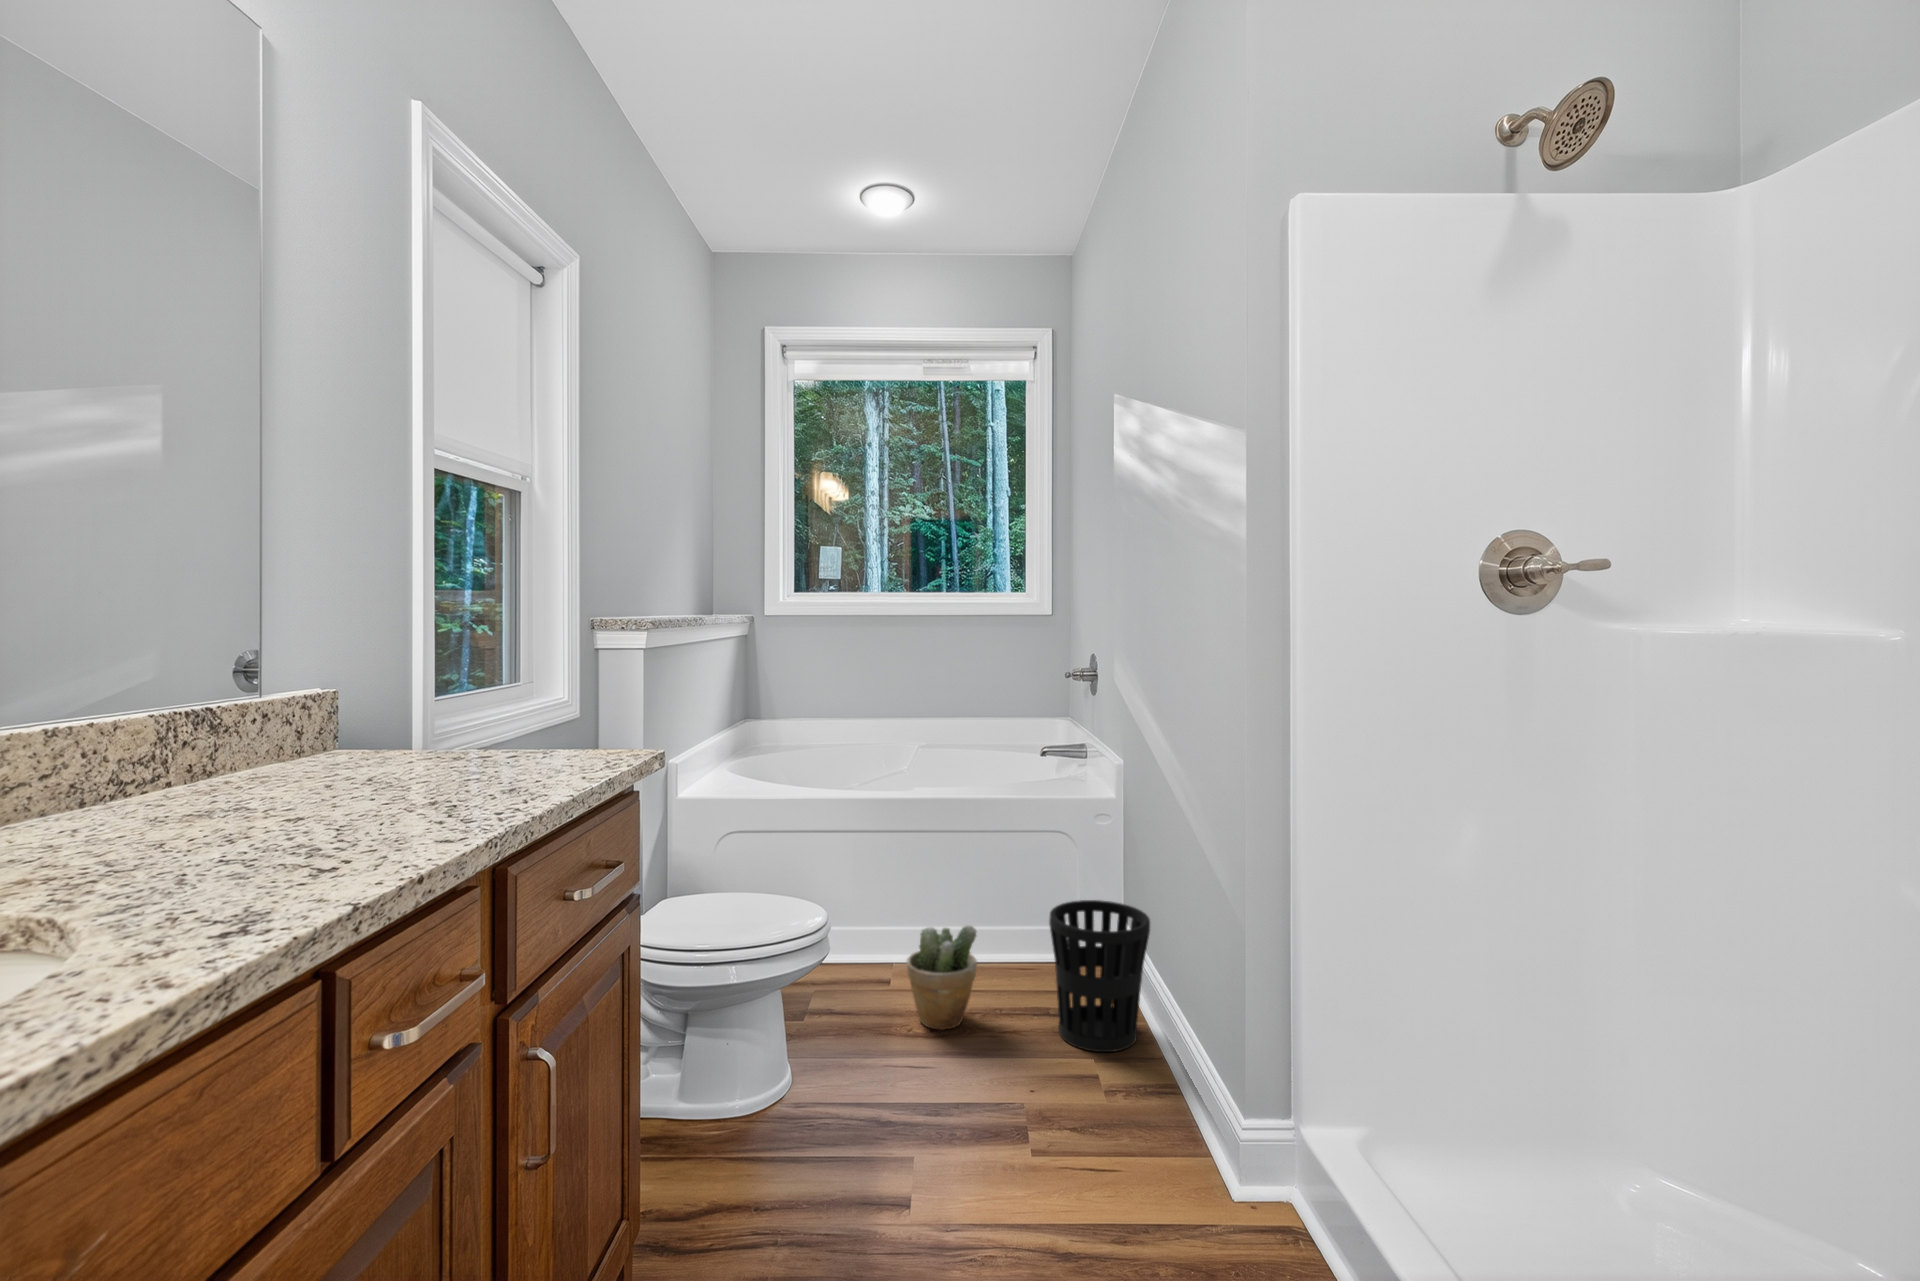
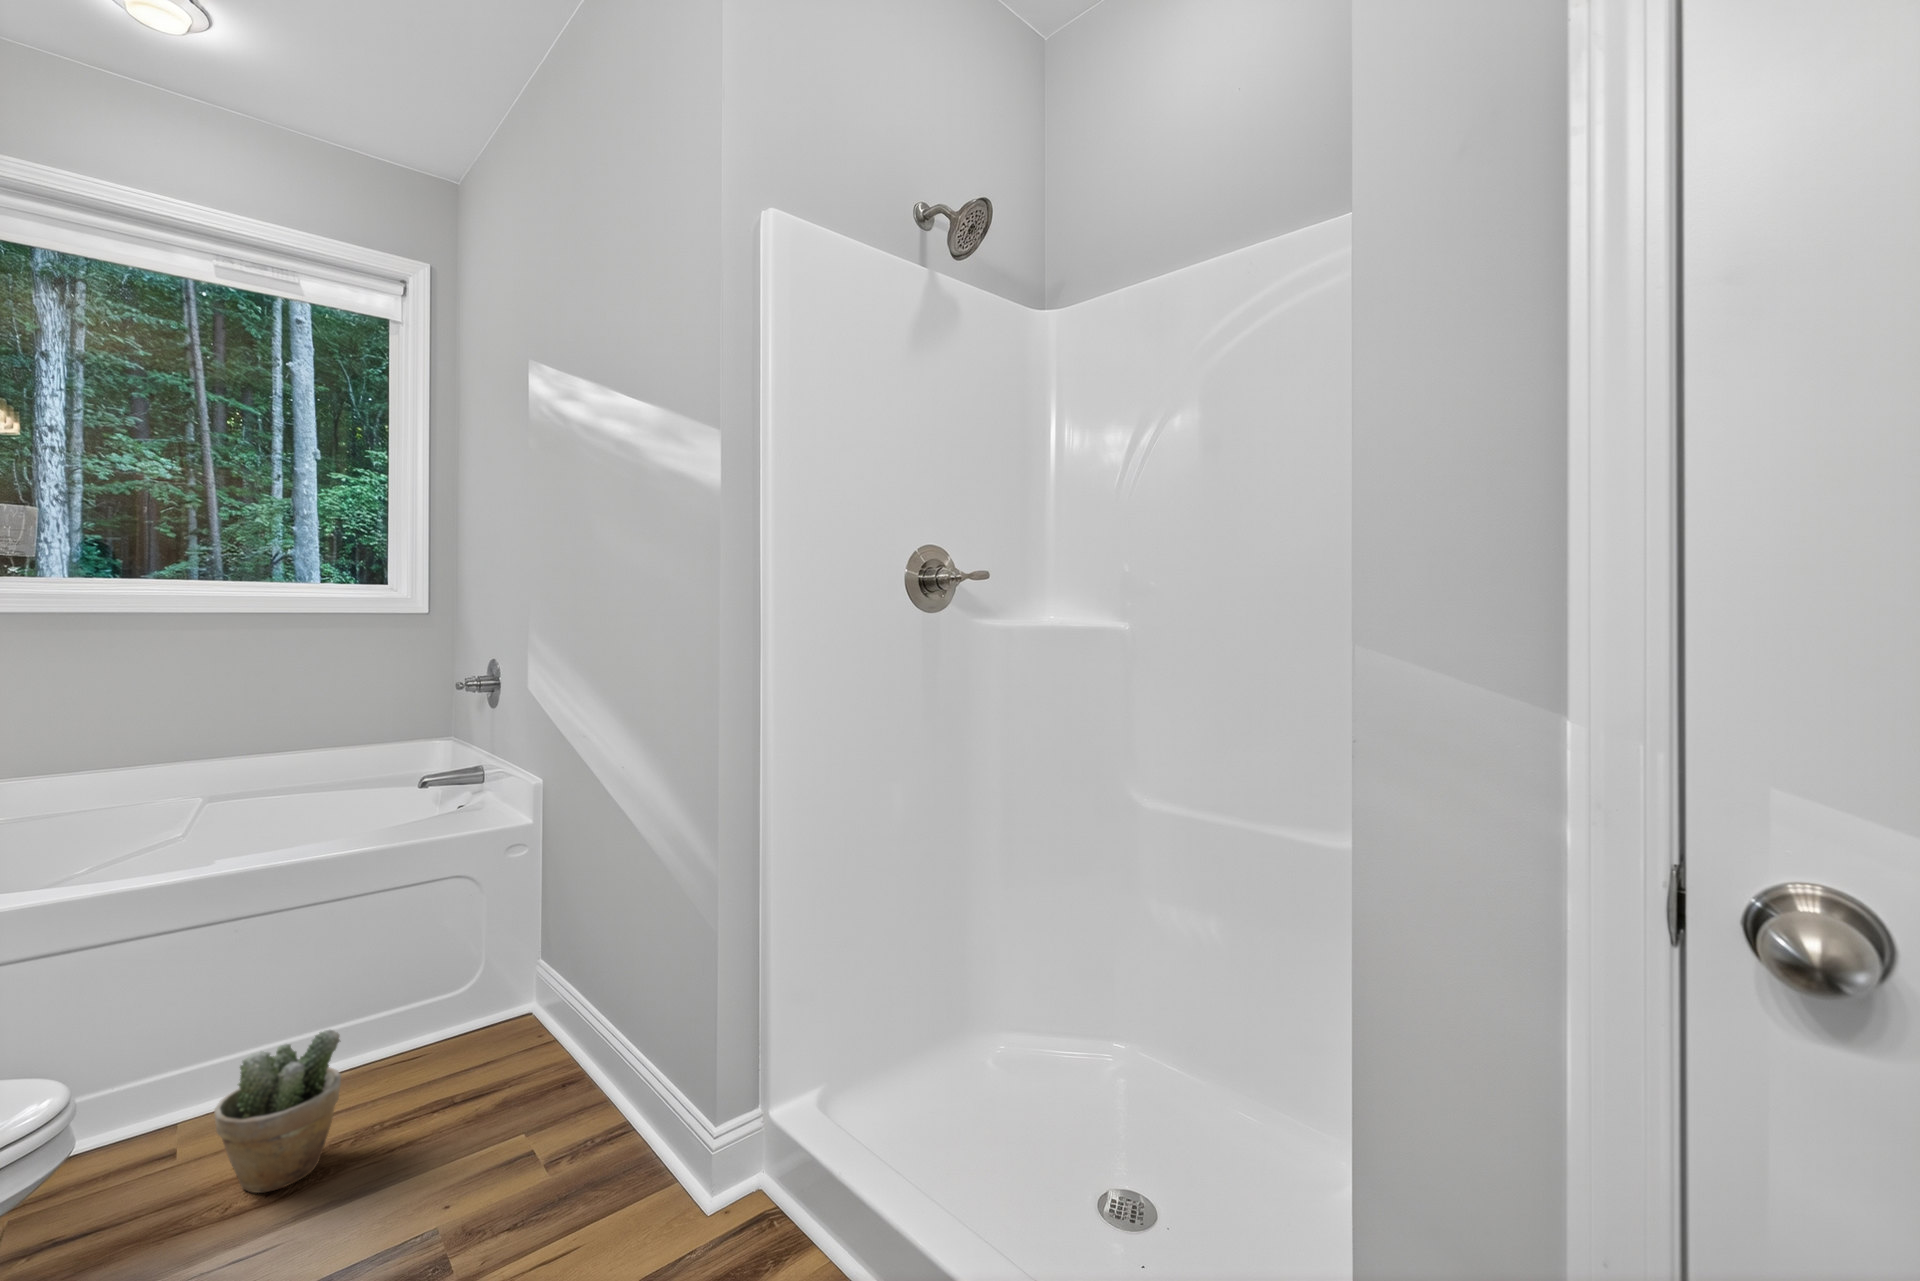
wastebasket: present [1049,900,1150,1052] -> none [451,942,582,1128]

